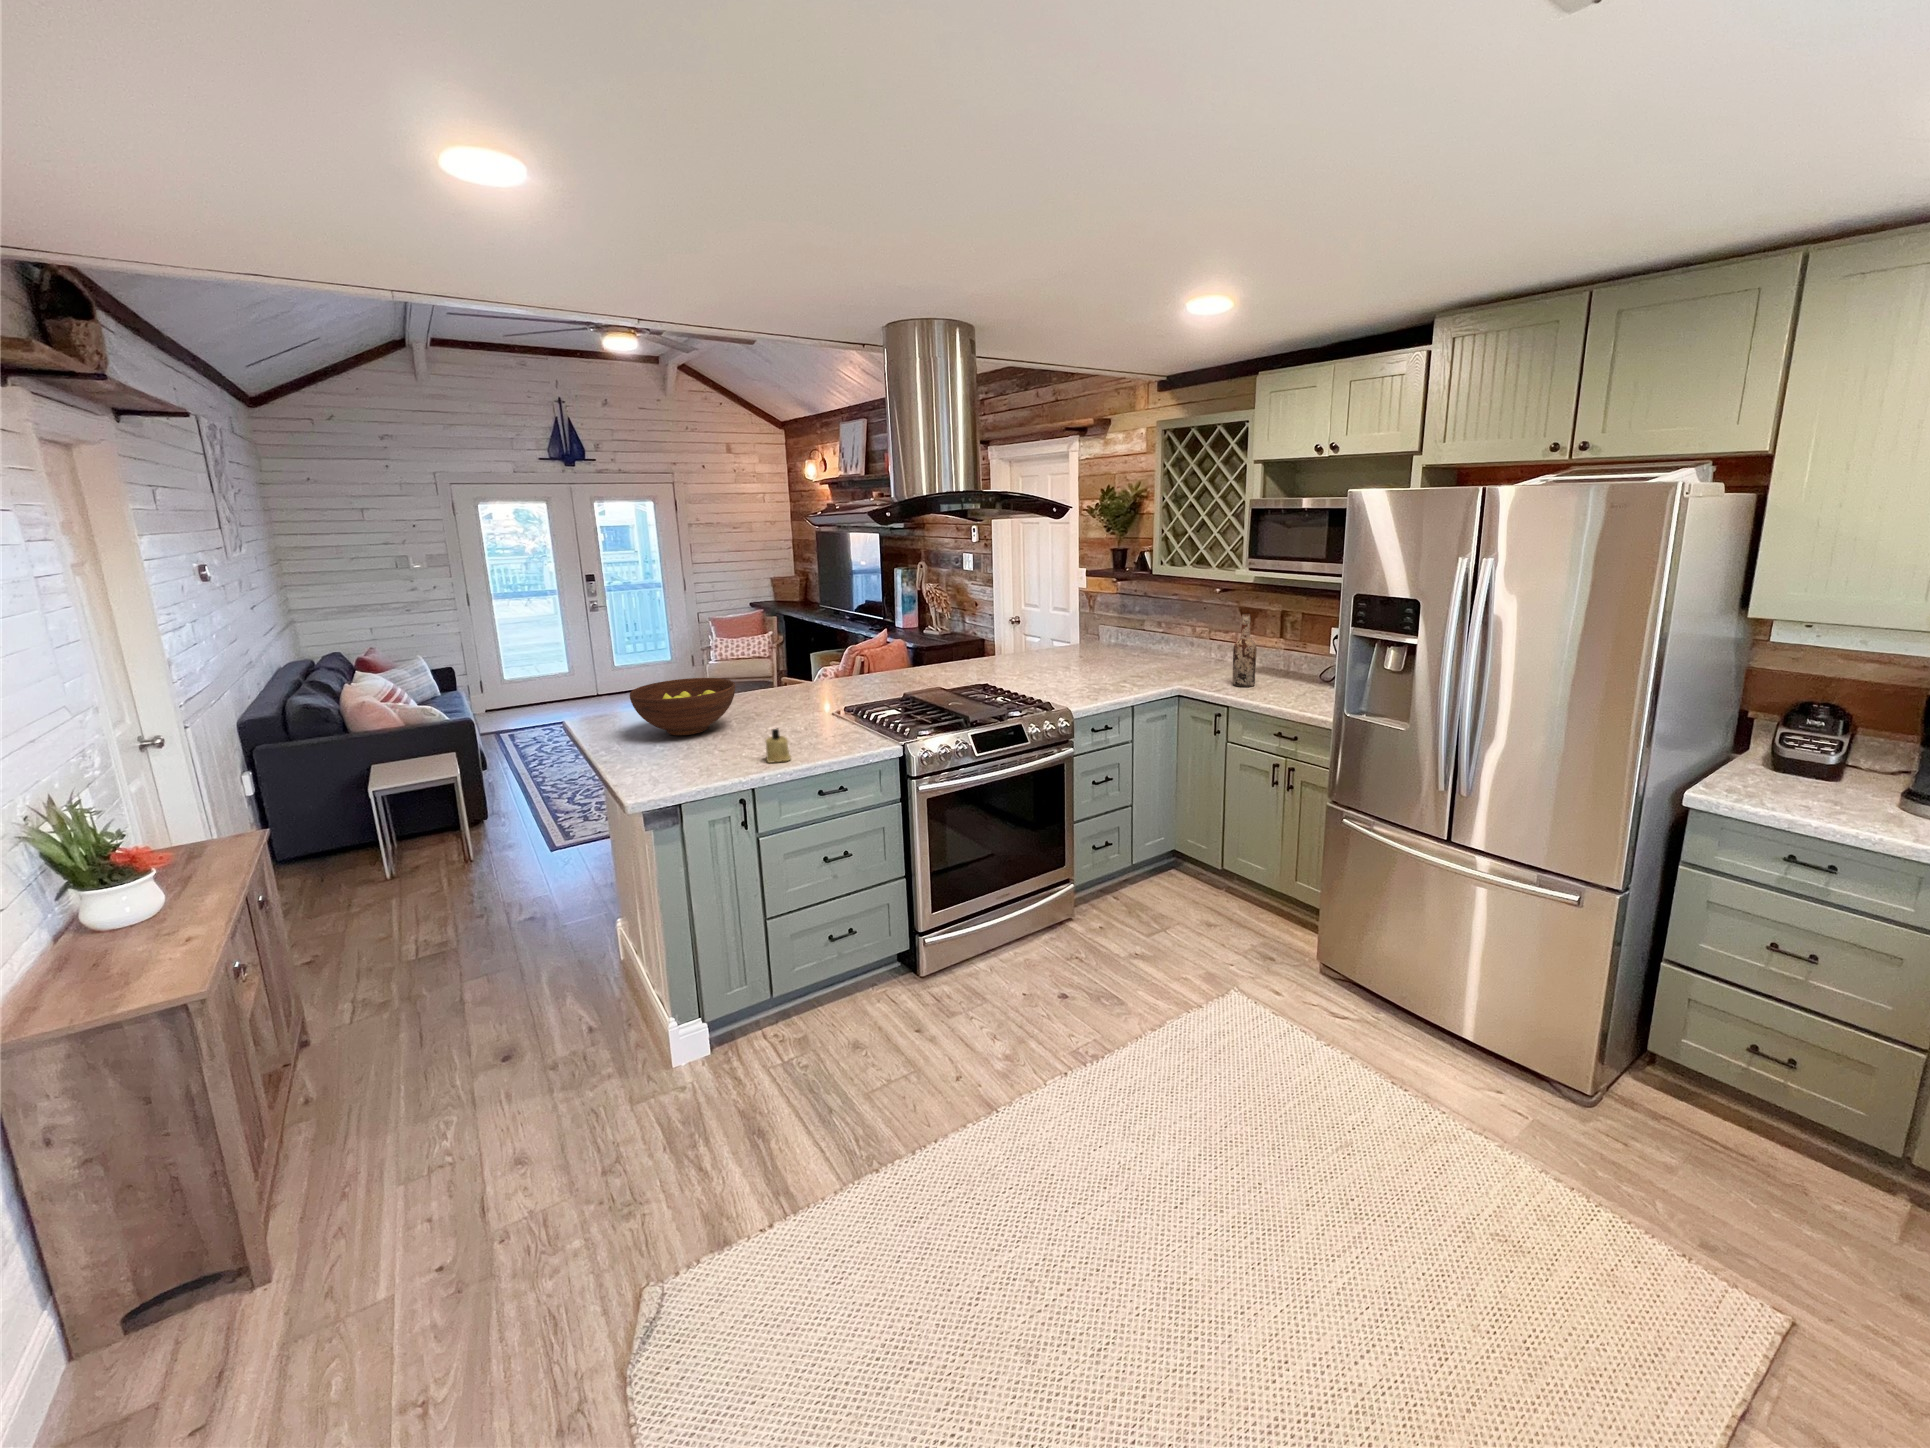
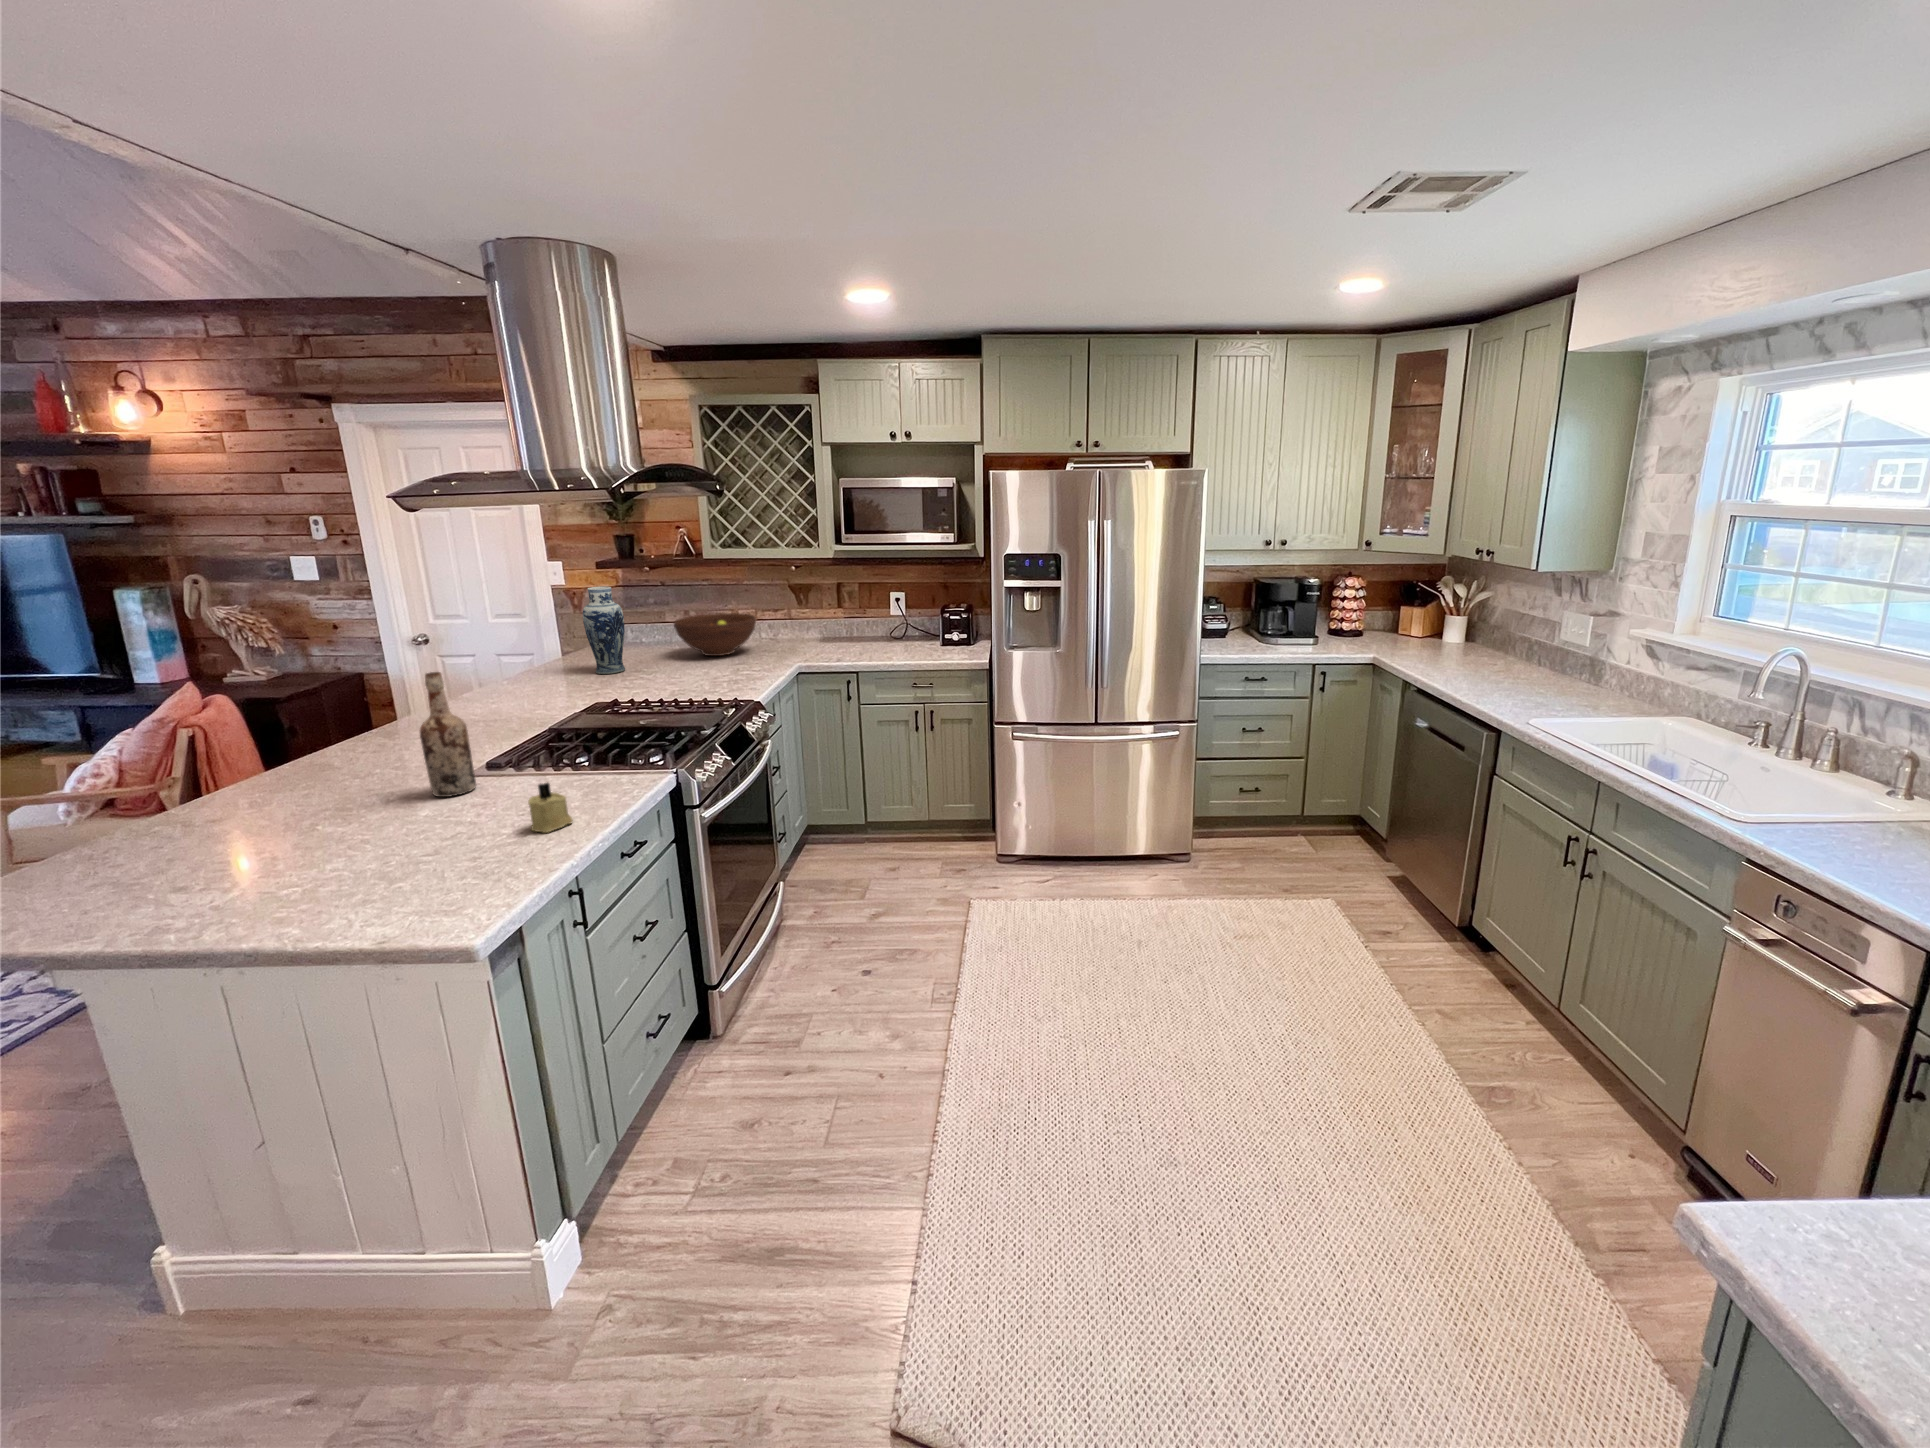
vase: none [1026,594,1057,668] -> present [583,587,625,674]
wine bottle: present [1232,613,1257,687] -> present [420,672,476,797]
fruit bowl: present [630,678,735,735] -> present [674,613,756,656]

